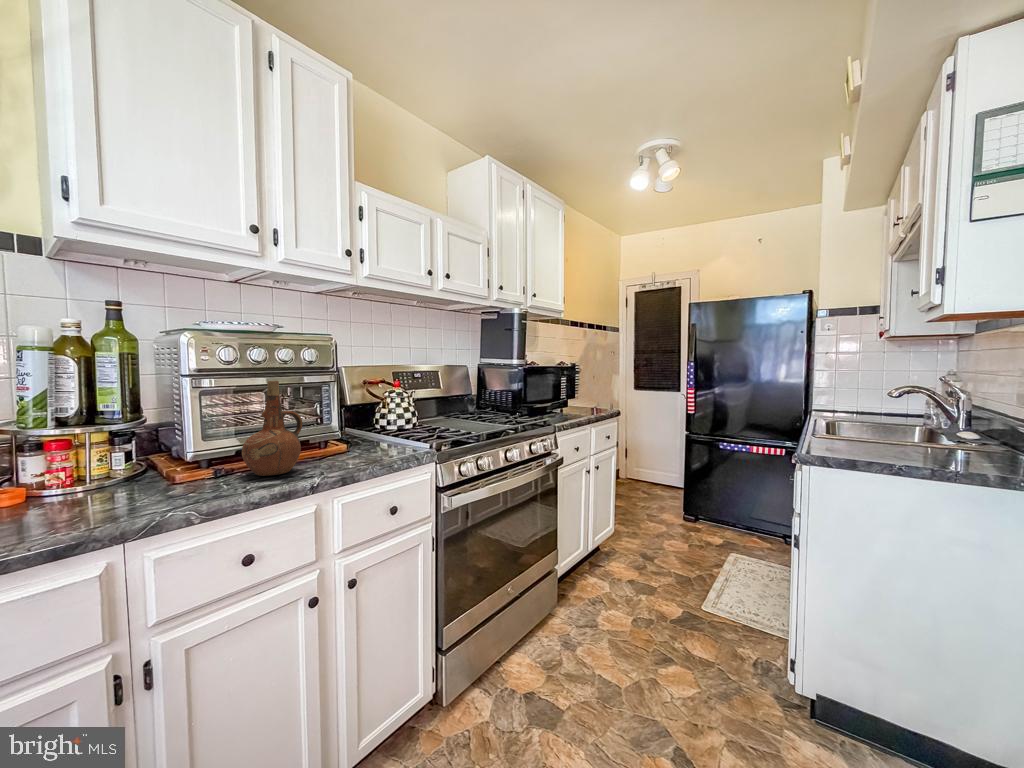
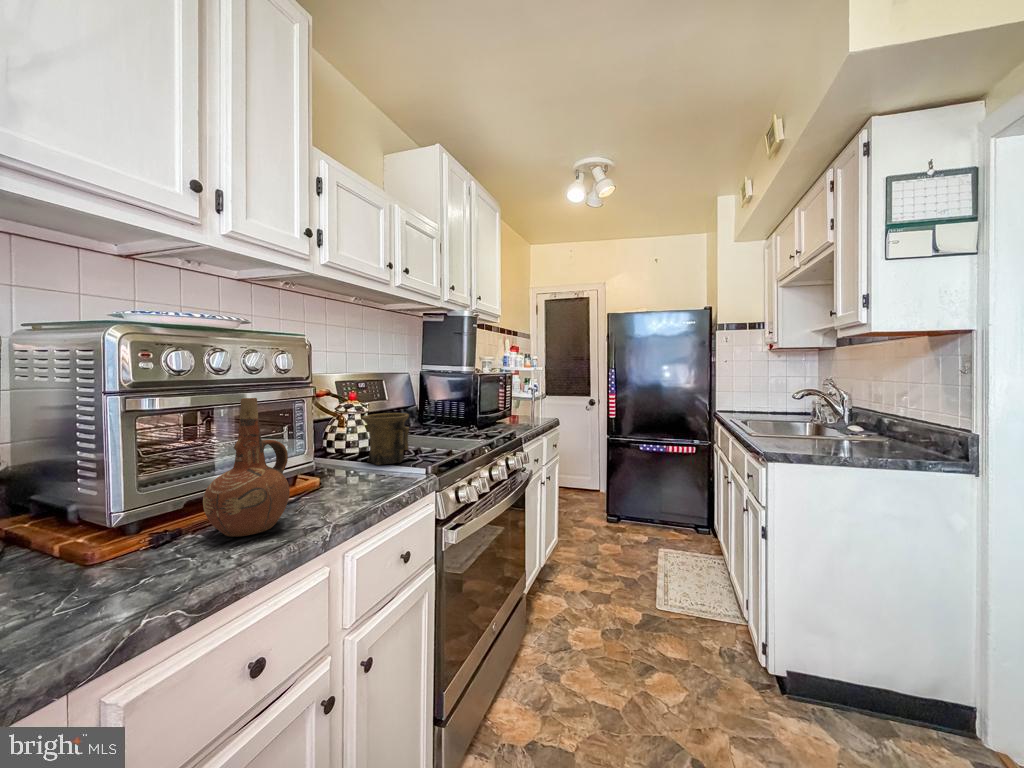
mug: none [394,397,432,439] -> present [362,413,409,465]

